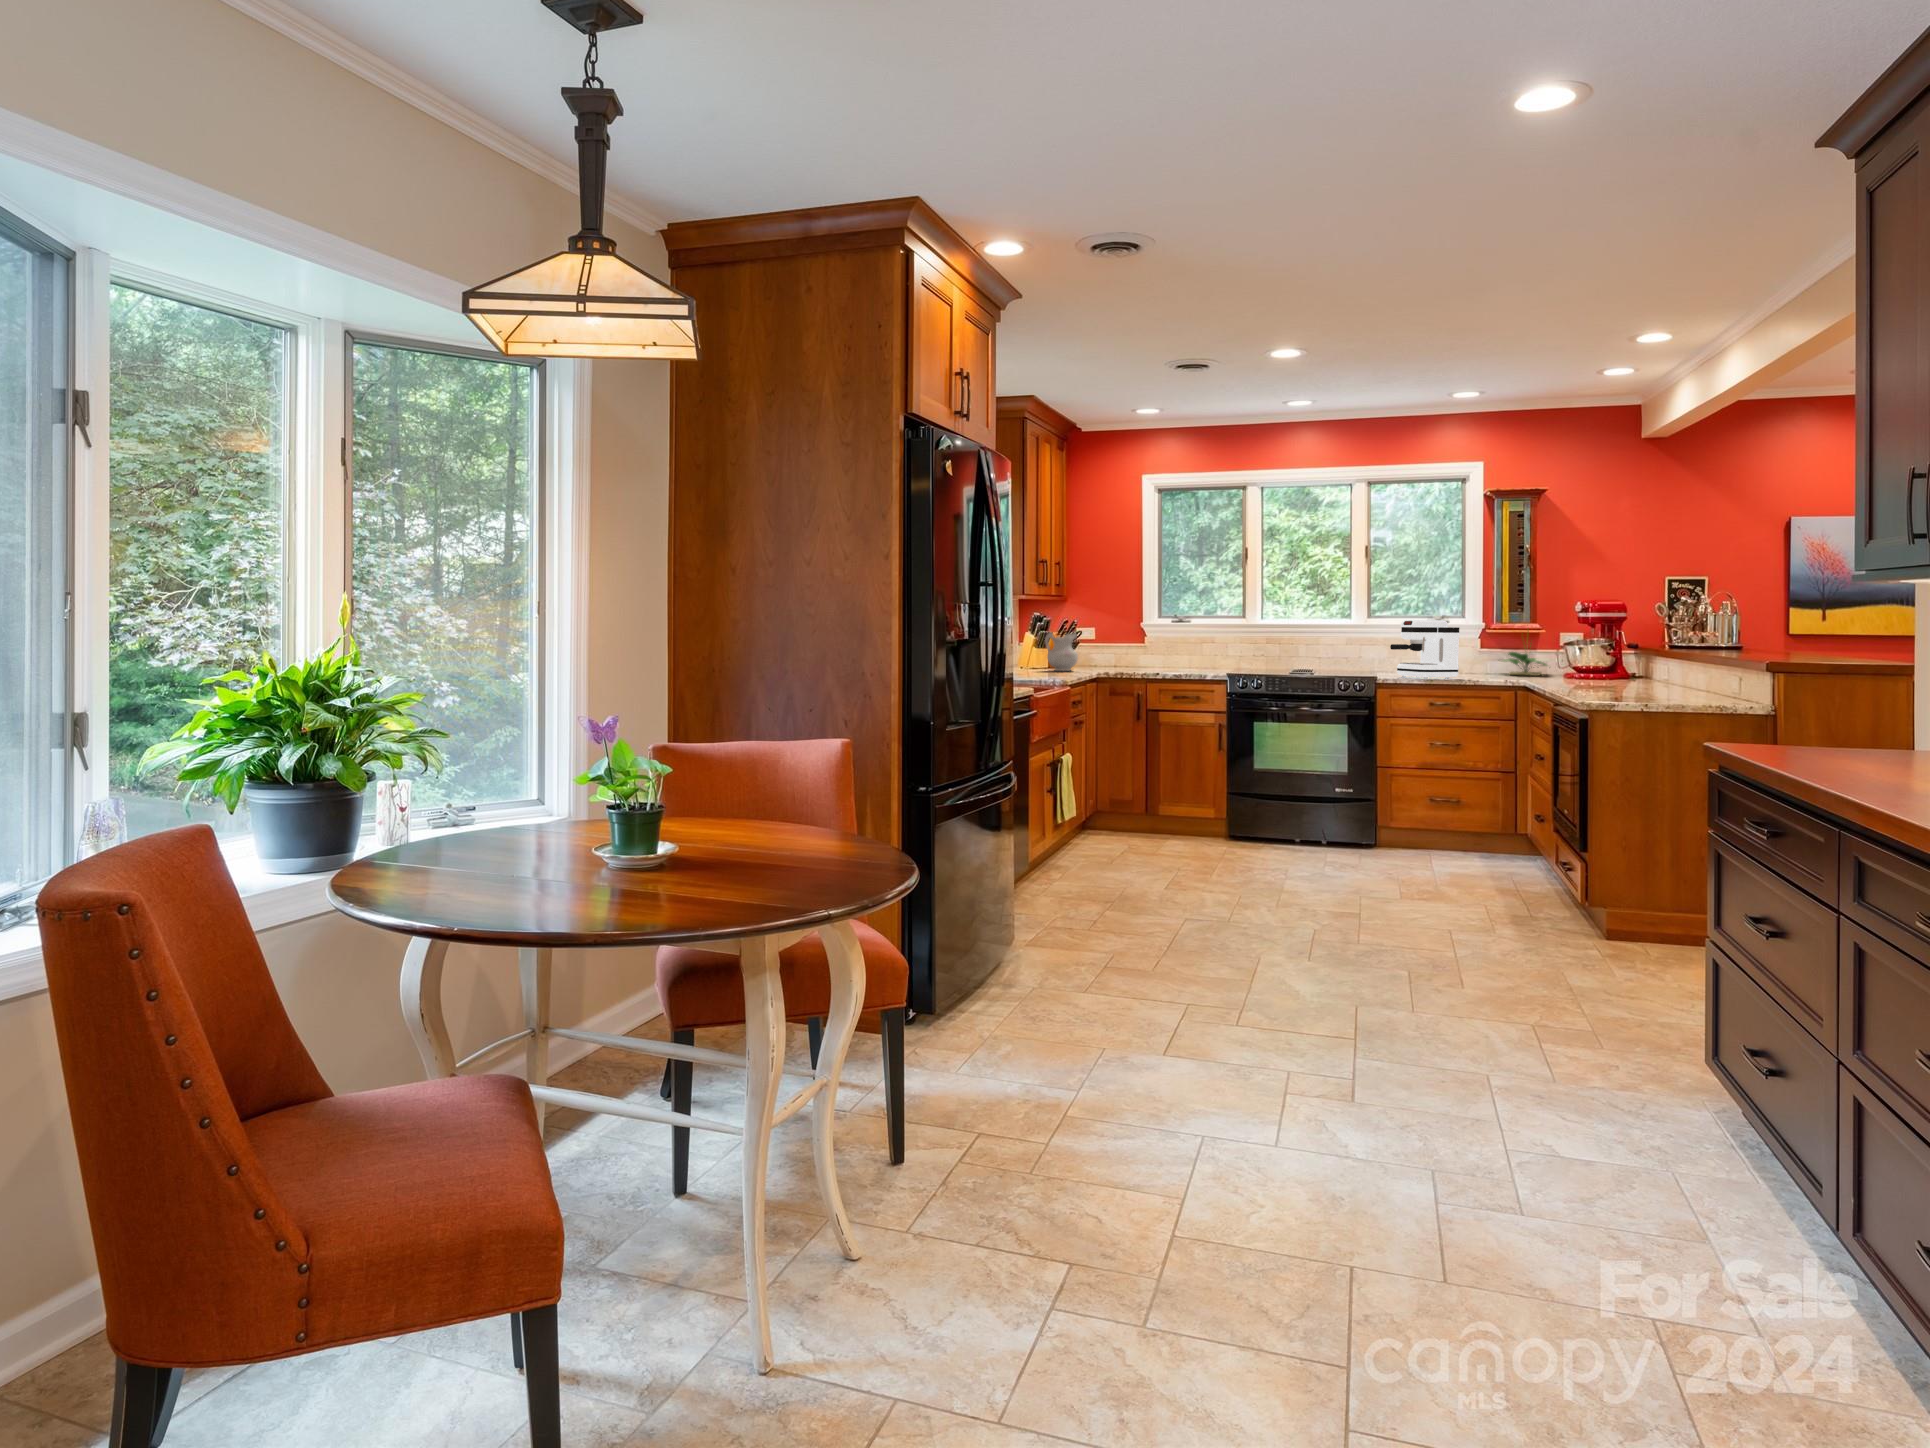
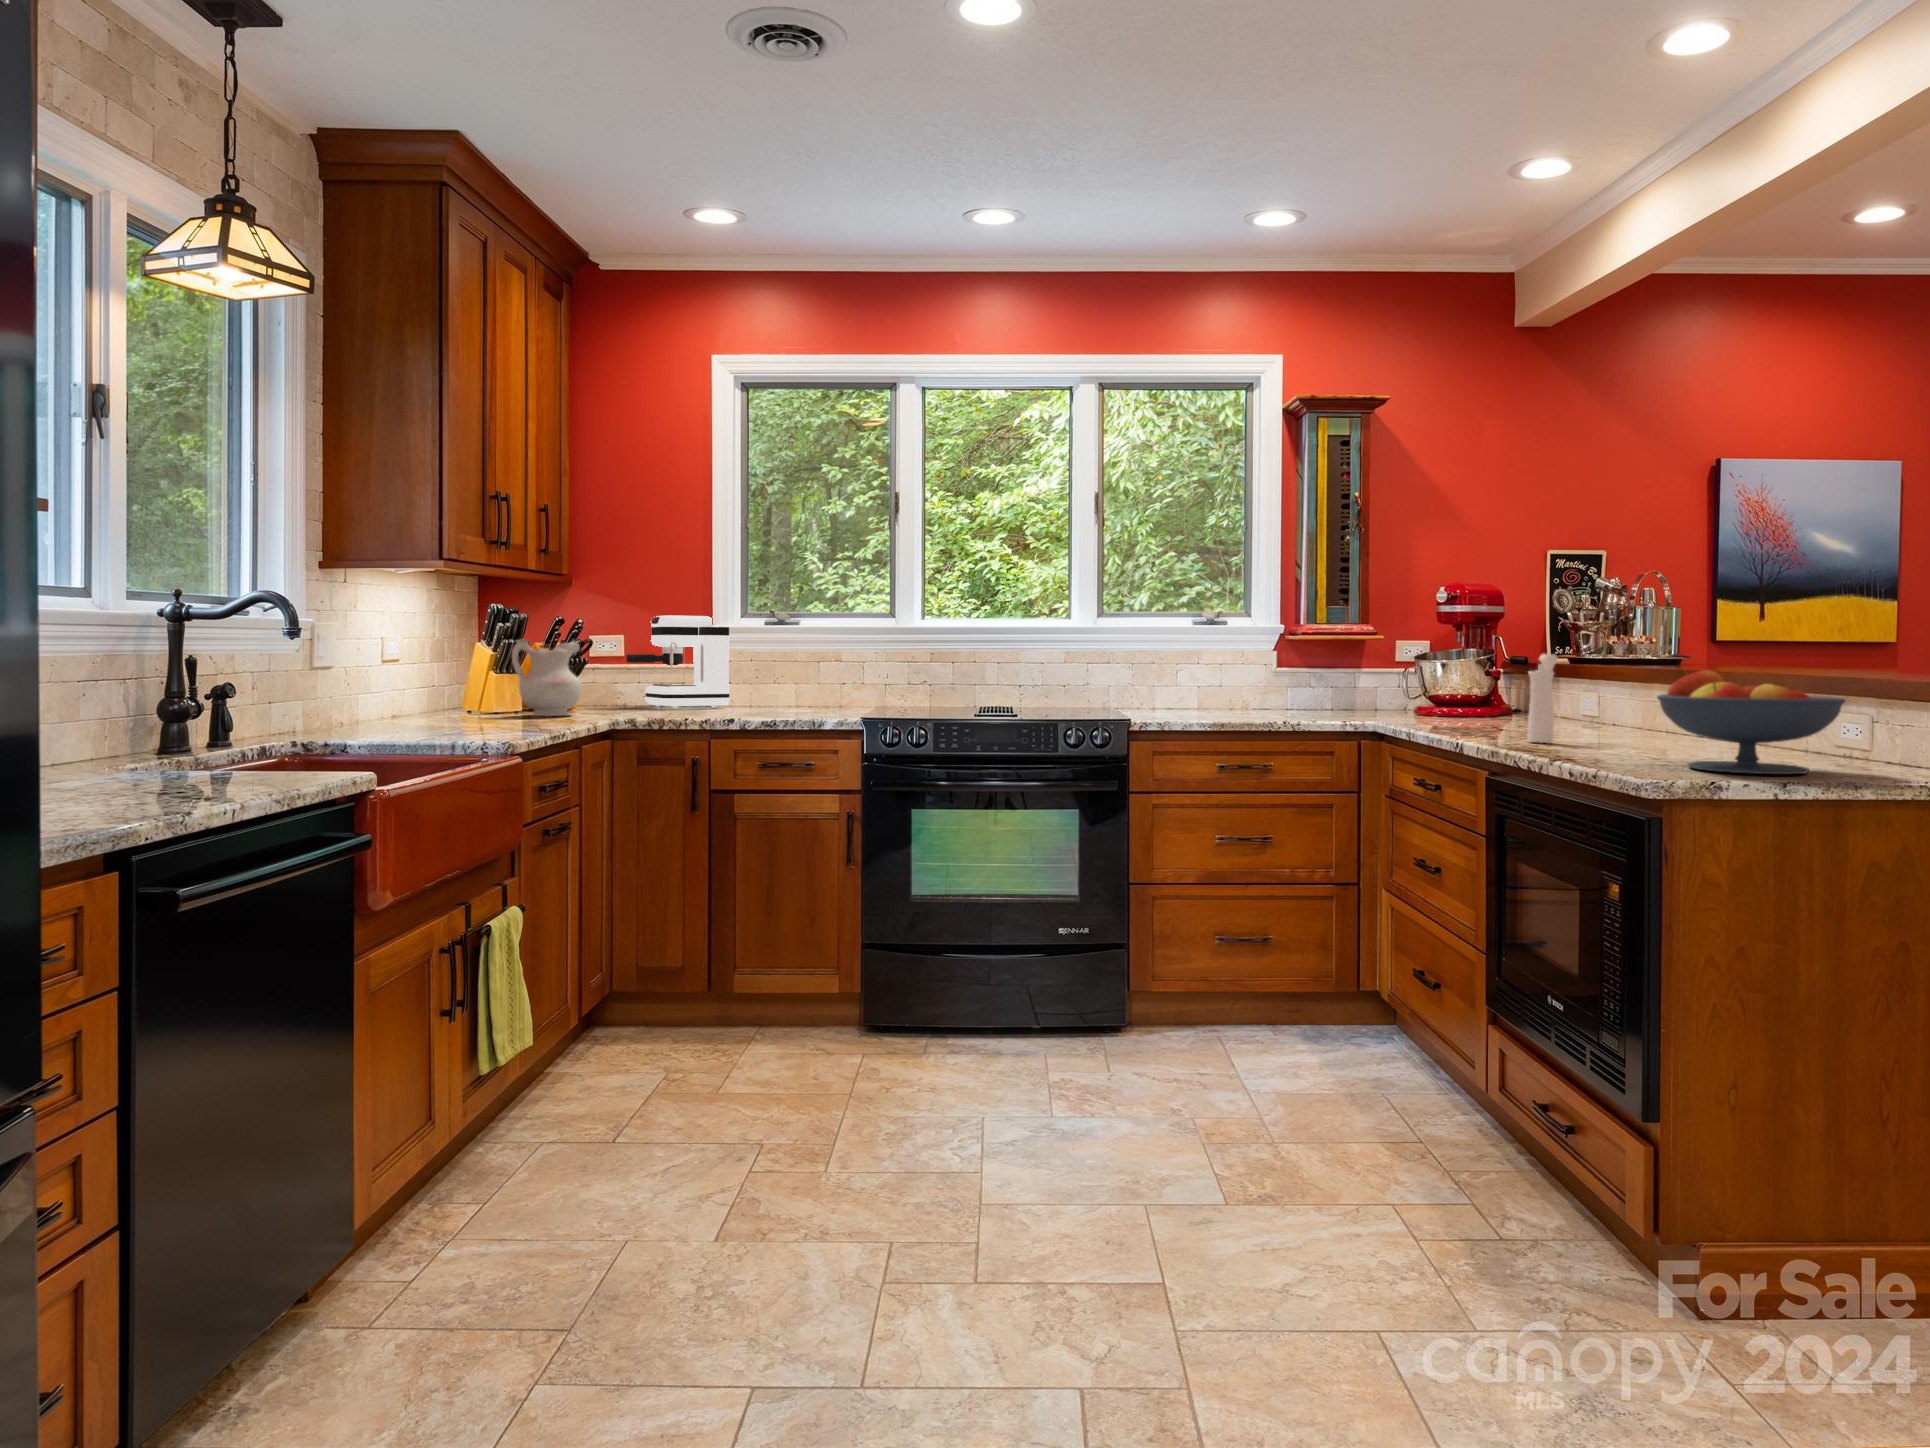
coffee maker: present [1390,620,1459,678] -> present [626,615,730,708]
pepper mill: none [1585,645,1608,691] -> present [1527,654,1558,743]
potted plant: present [1504,646,1547,676] -> none [1299,625,1390,712]
fruit bowl: none [1616,655,1703,703] -> present [1657,671,1845,774]

